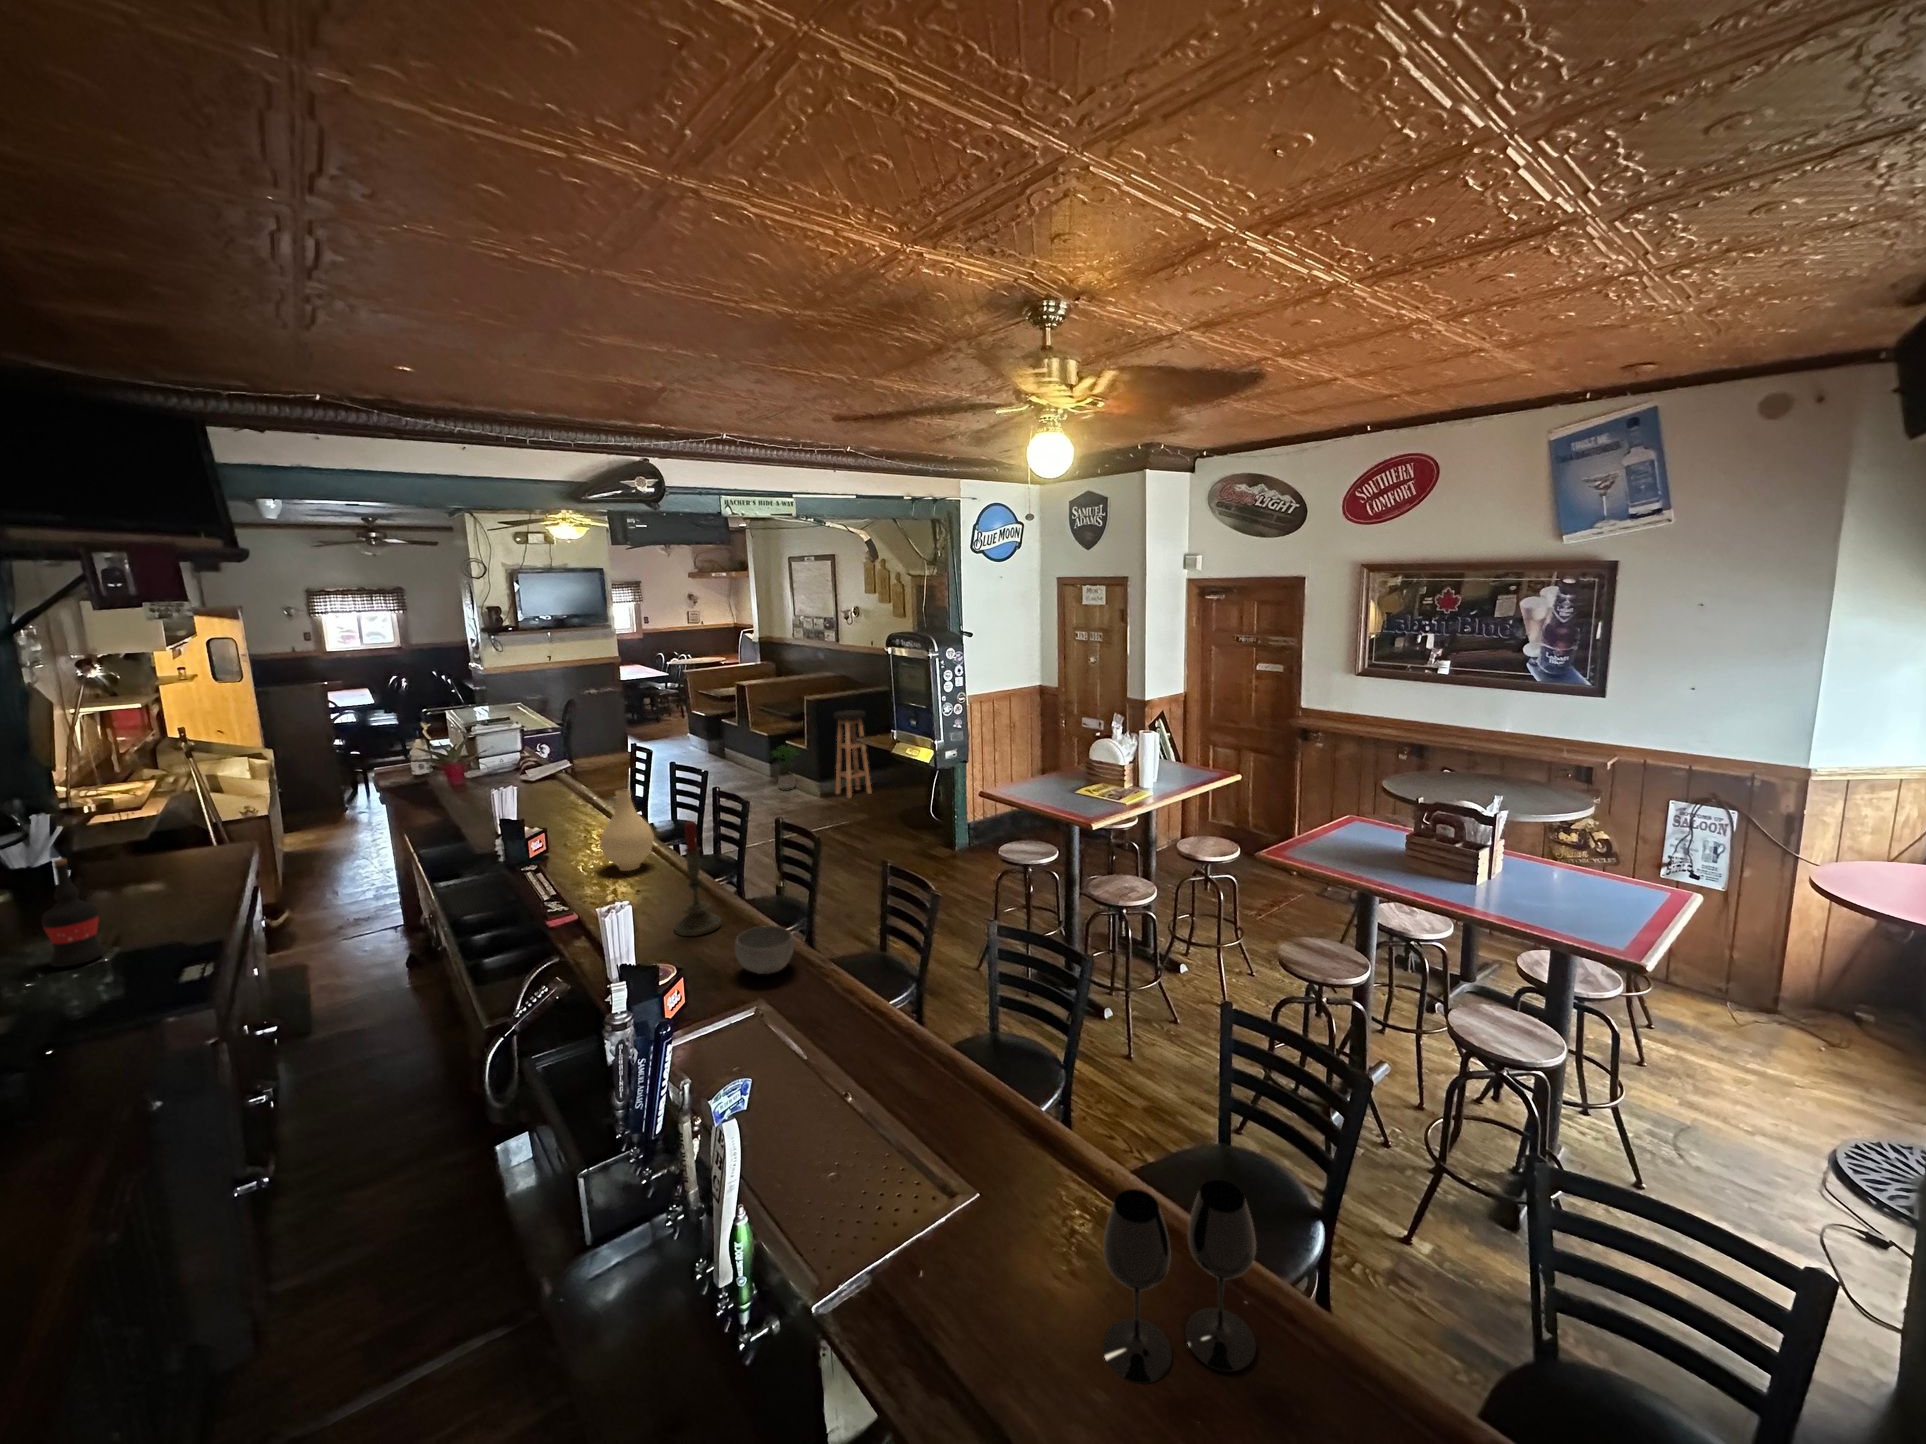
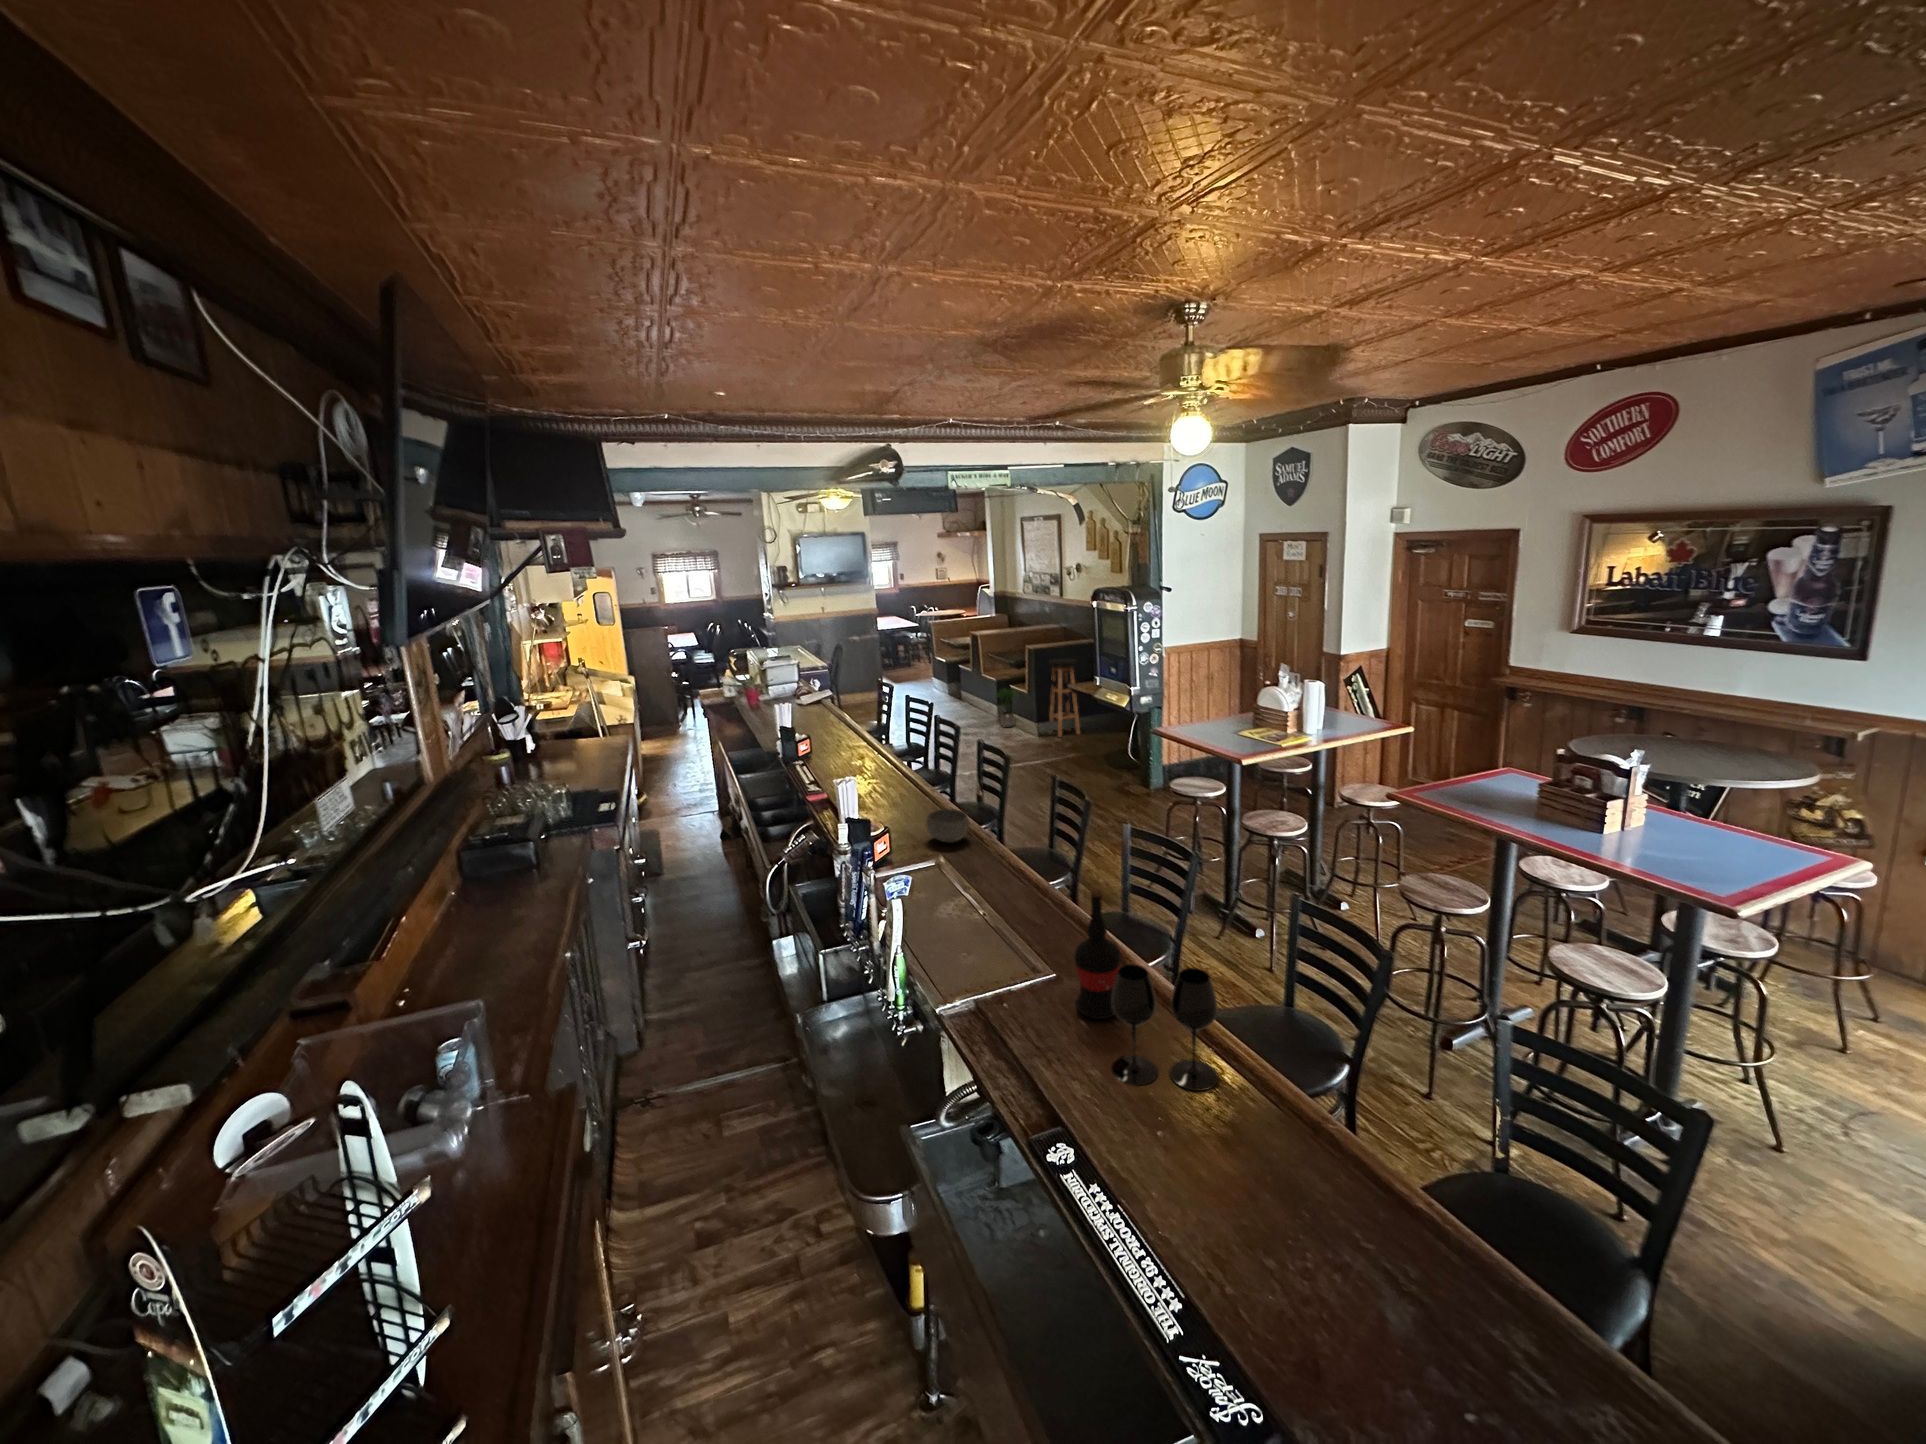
vase: present [600,790,654,871] -> none [845,708,883,770]
candle: present [674,821,721,936] -> none [890,728,923,815]
wine bottle: present [42,859,106,967] -> present [1074,888,1121,1019]

